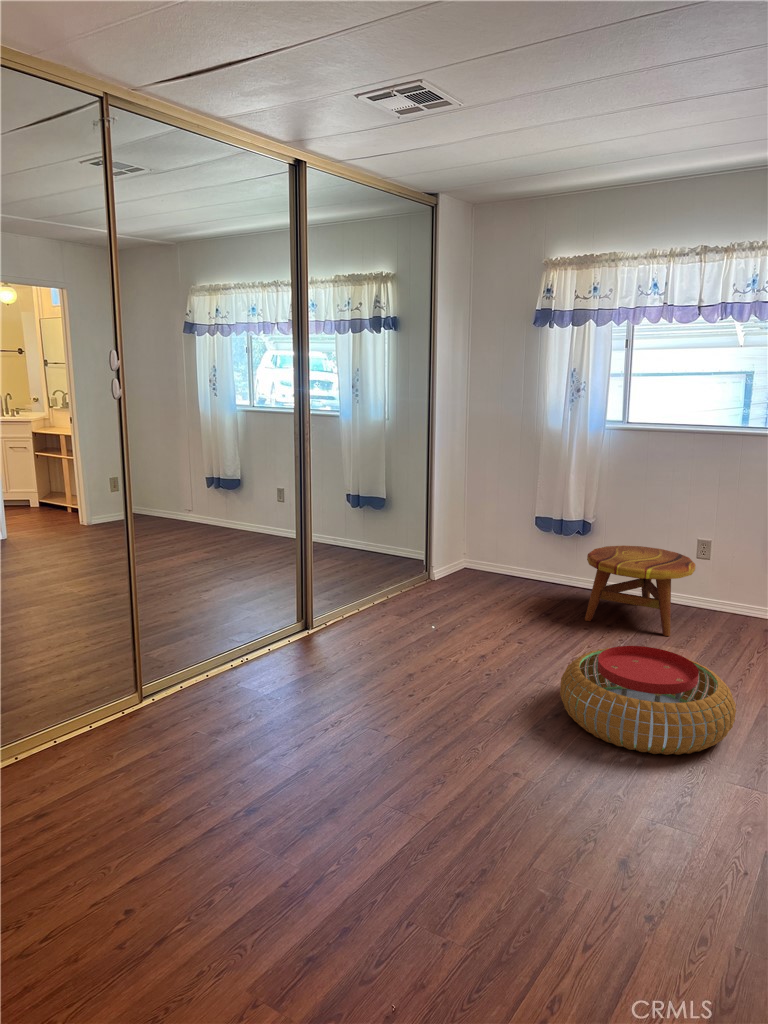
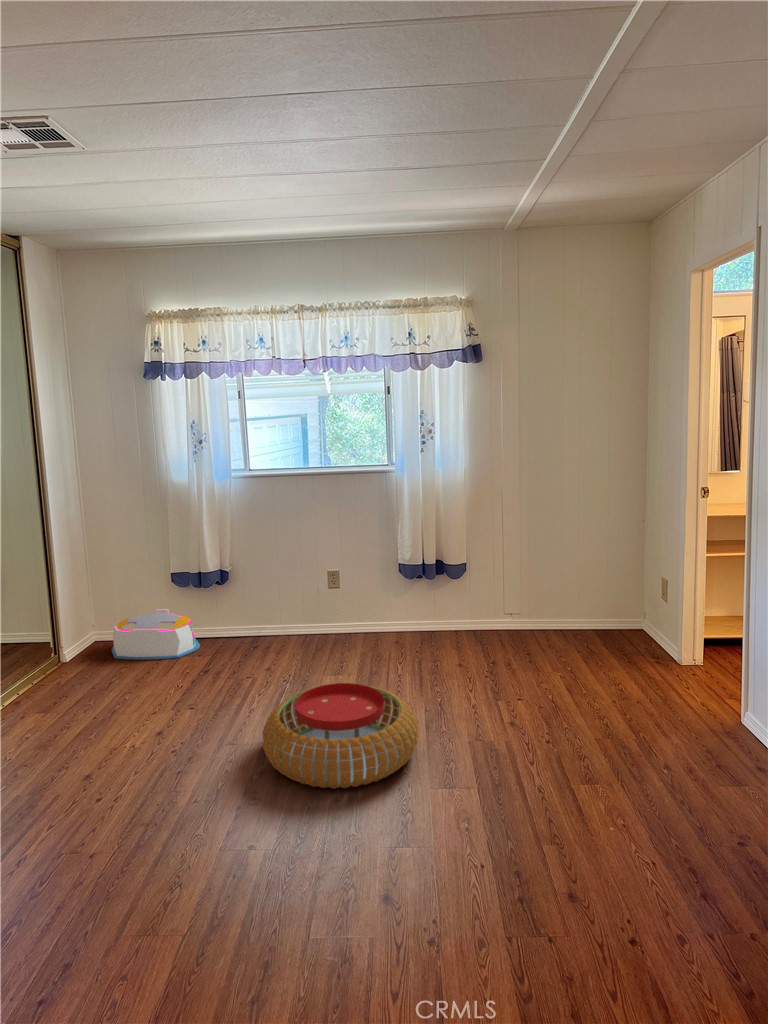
side table: present [585,546,695,636] -> none [236,584,333,668]
storage bin: none [474,550,552,598] -> present [111,609,200,660]

